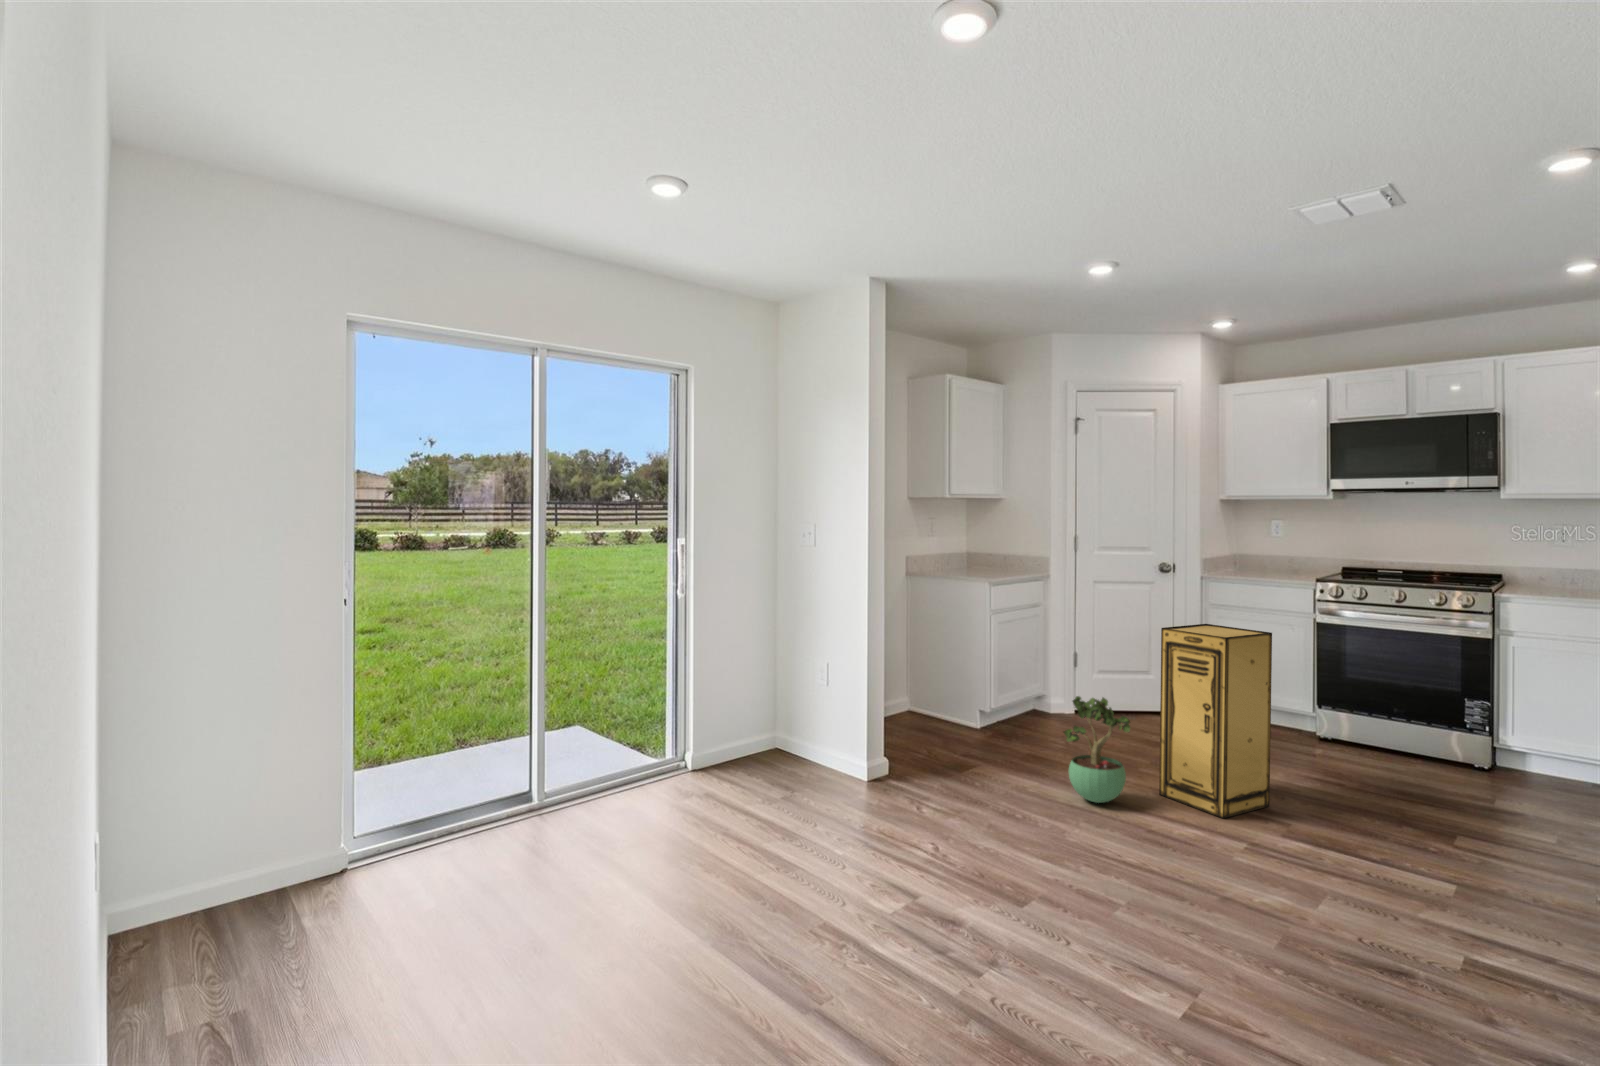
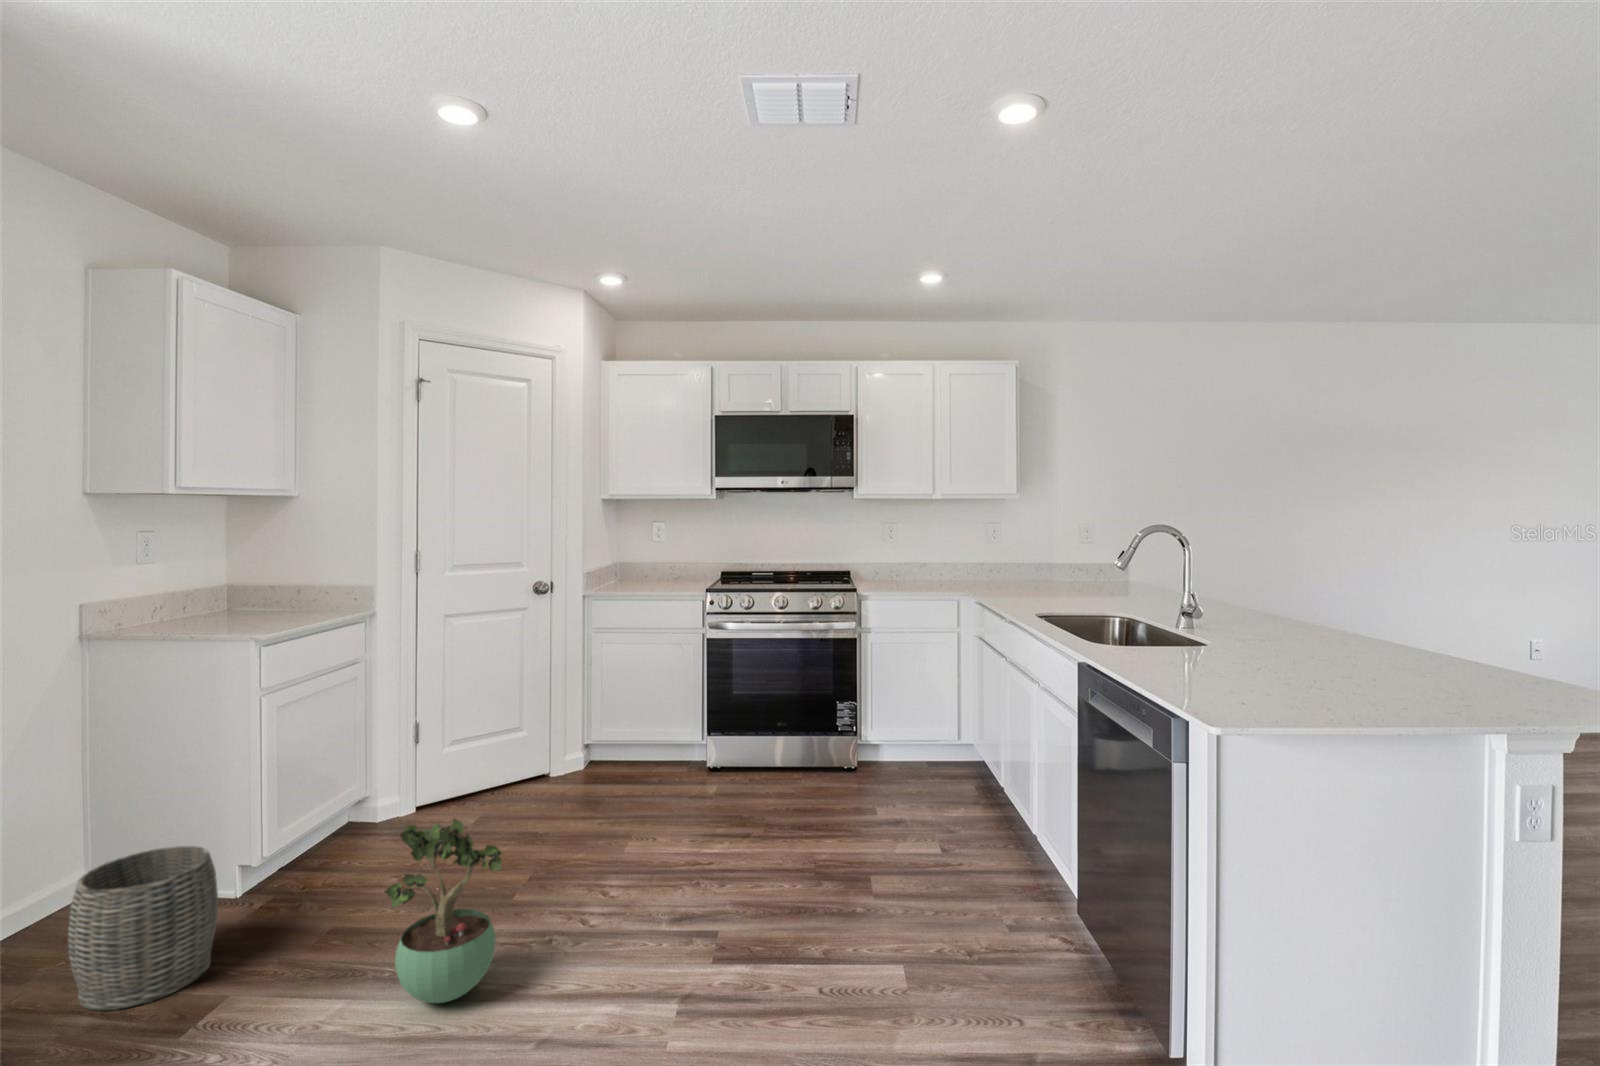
storage cabinet: present [1159,624,1272,818] -> none [545,665,688,956]
woven basket: none [917,693,976,764] -> present [68,846,218,1011]

